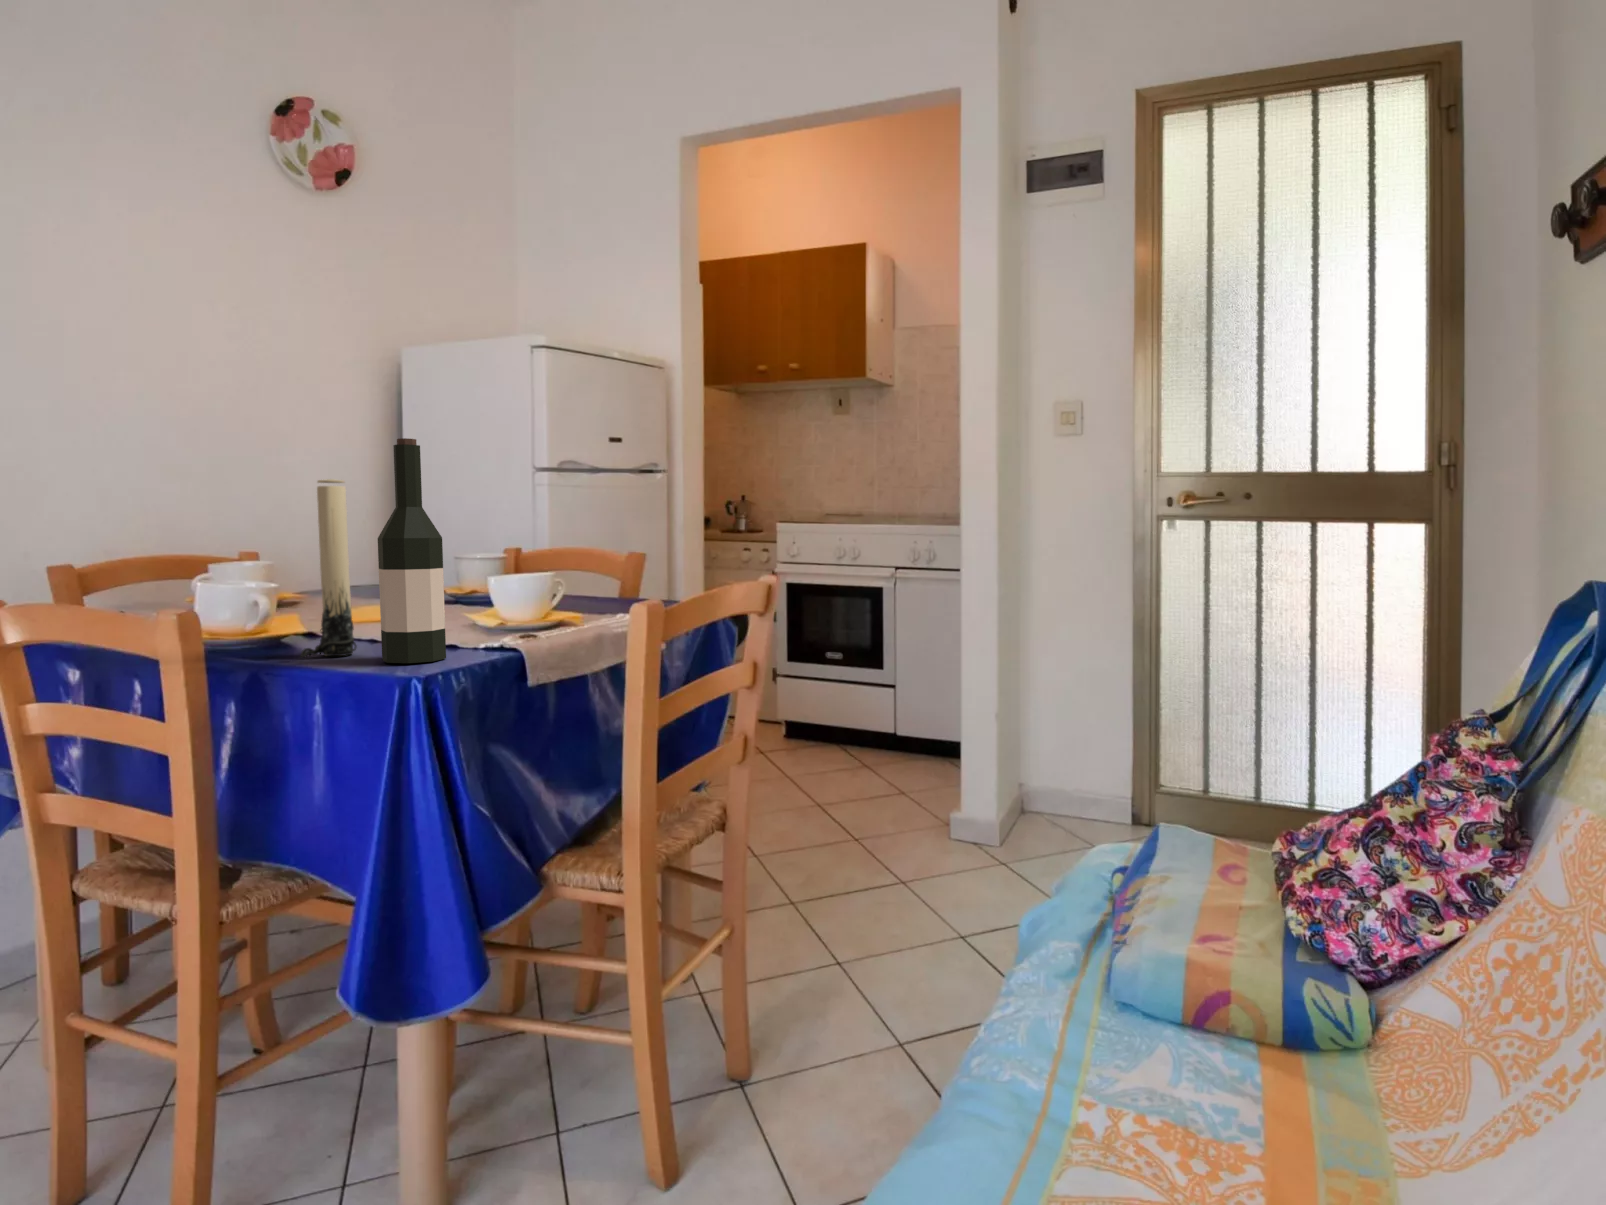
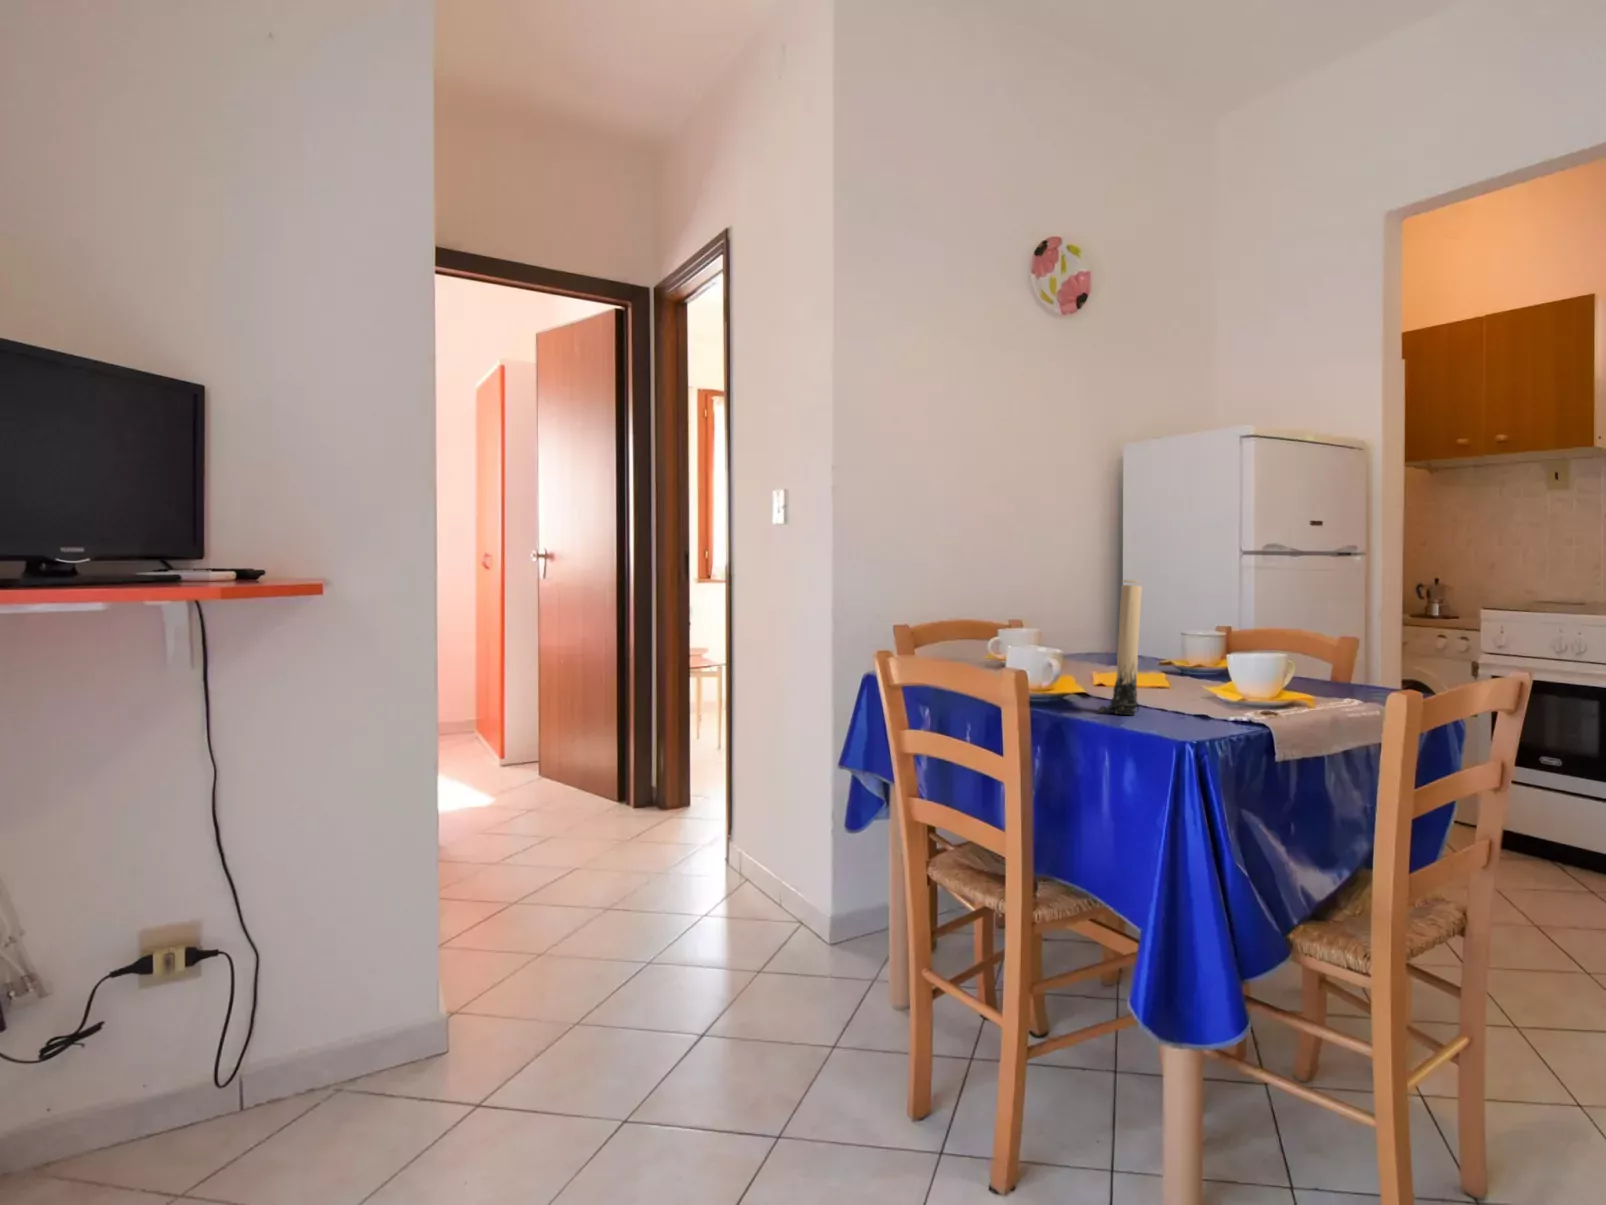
wine bottle: present [378,438,446,663] -> none [1165,554,1222,730]

